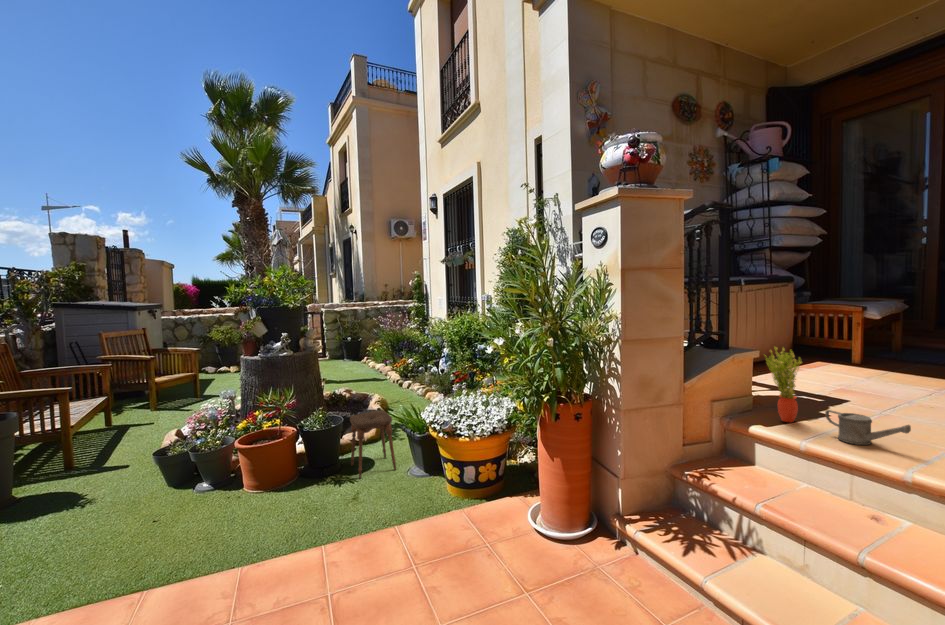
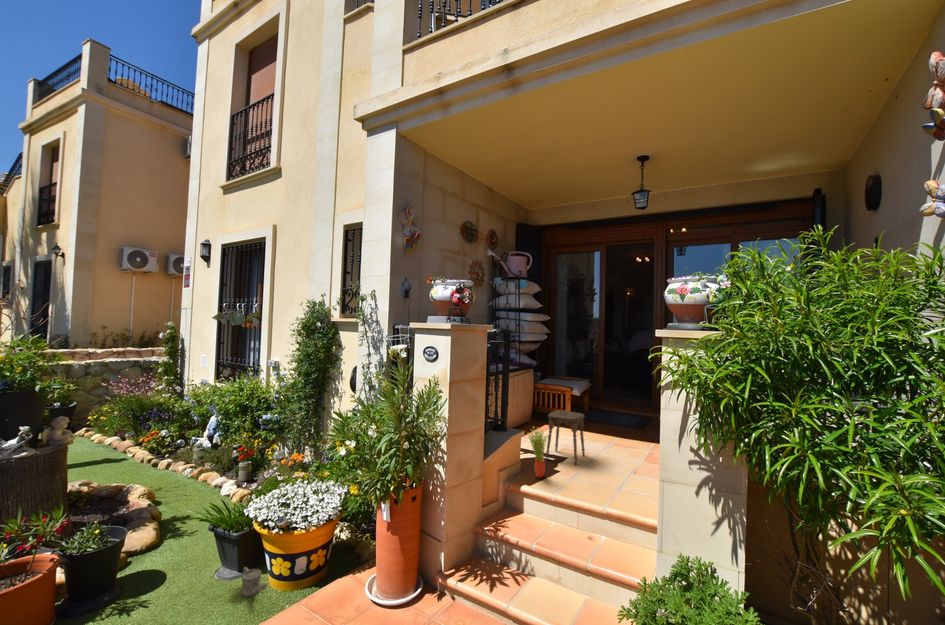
watering can: present [825,410,911,445] -> present [241,567,267,597]
stool: present [350,411,396,478] -> present [546,410,585,465]

